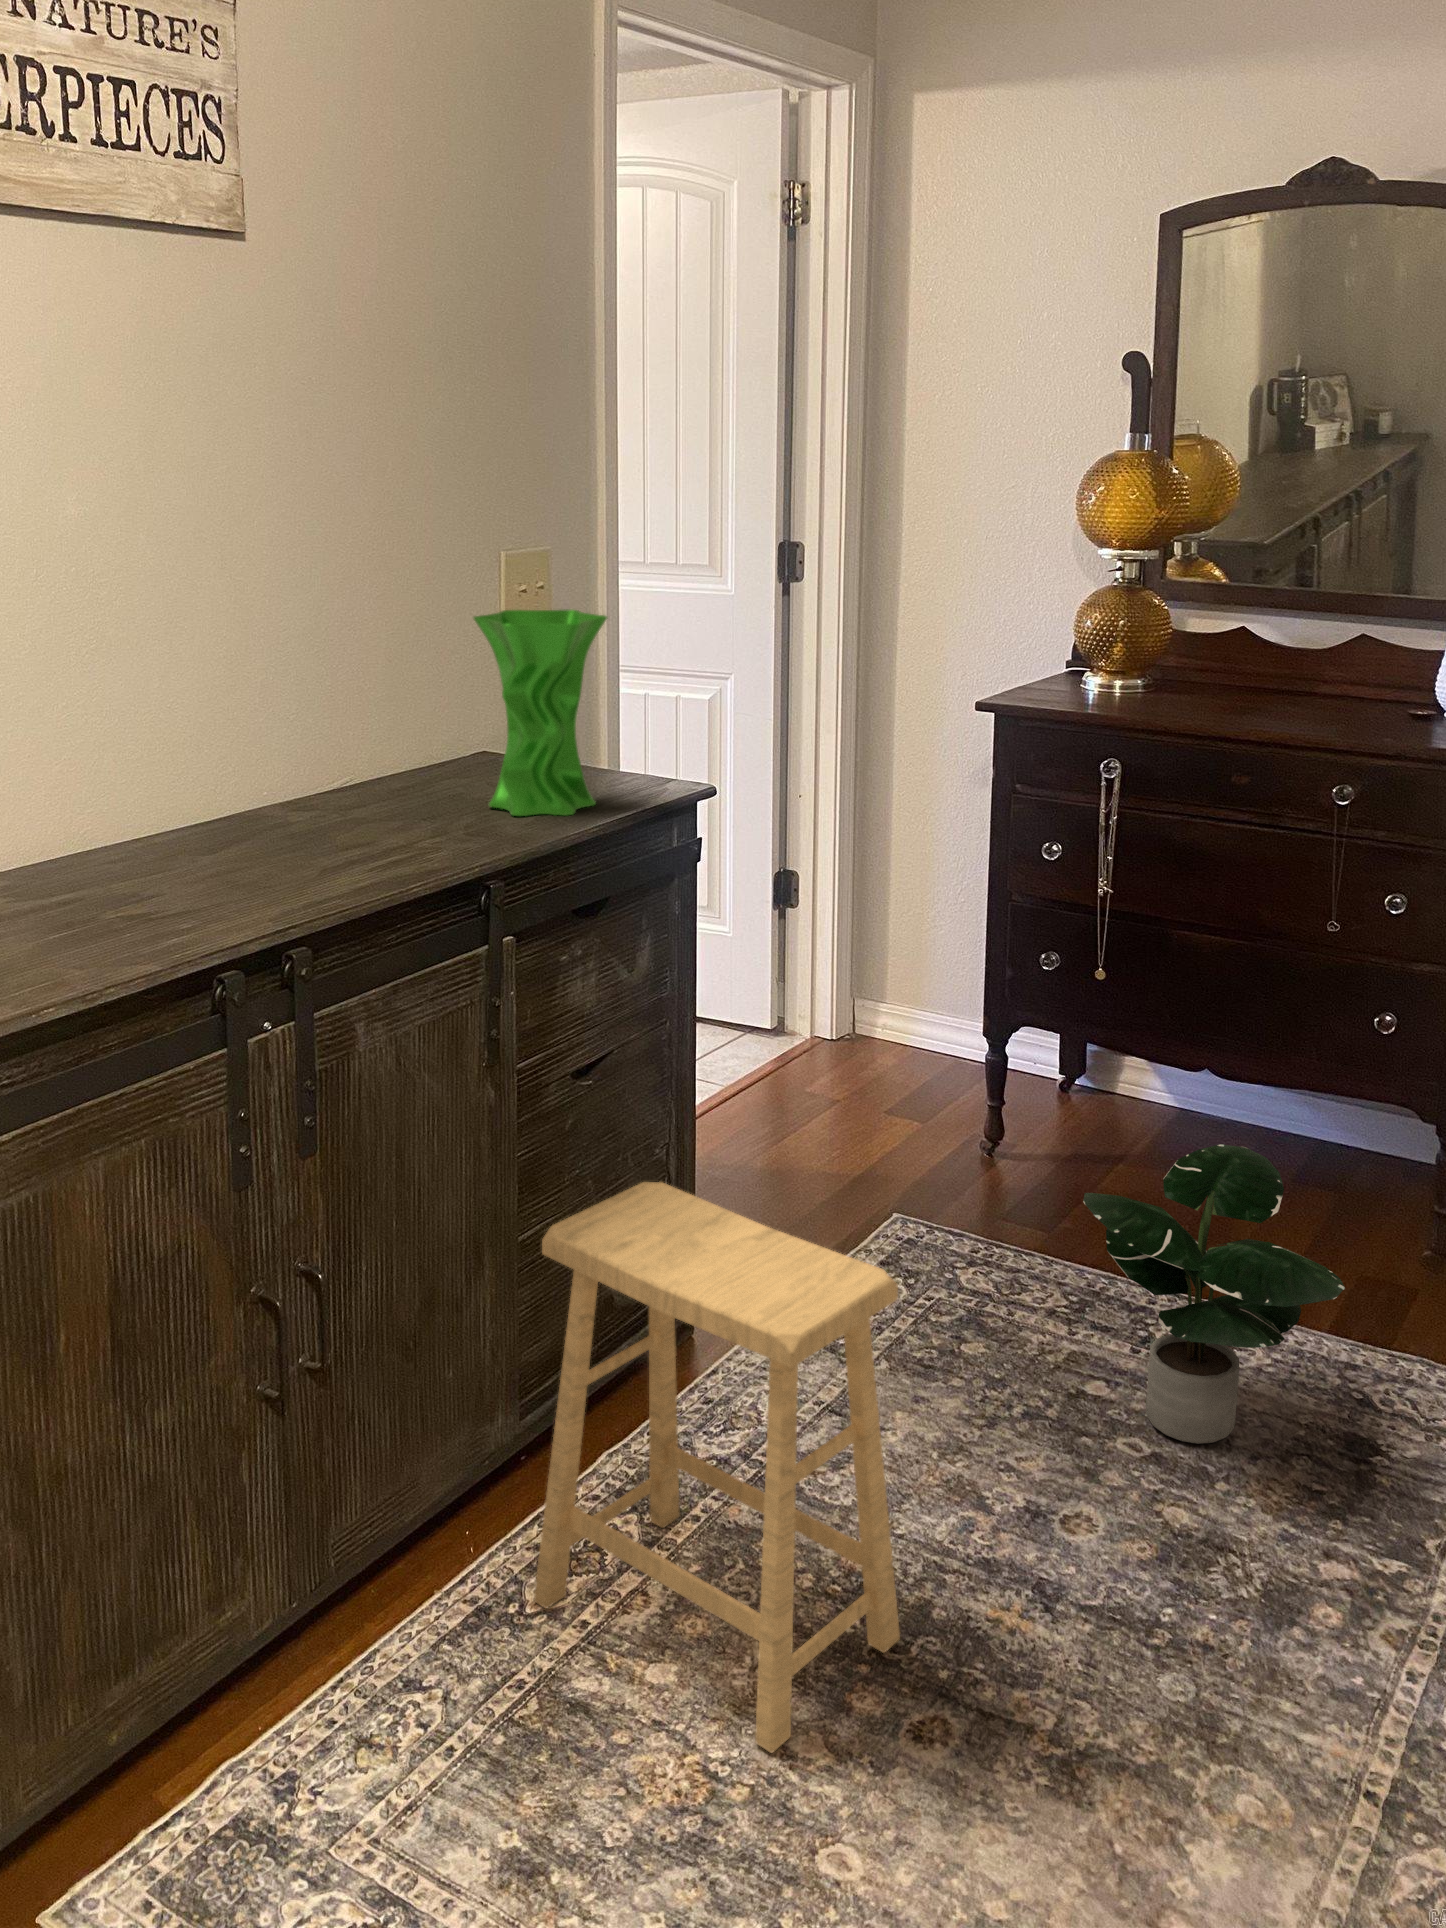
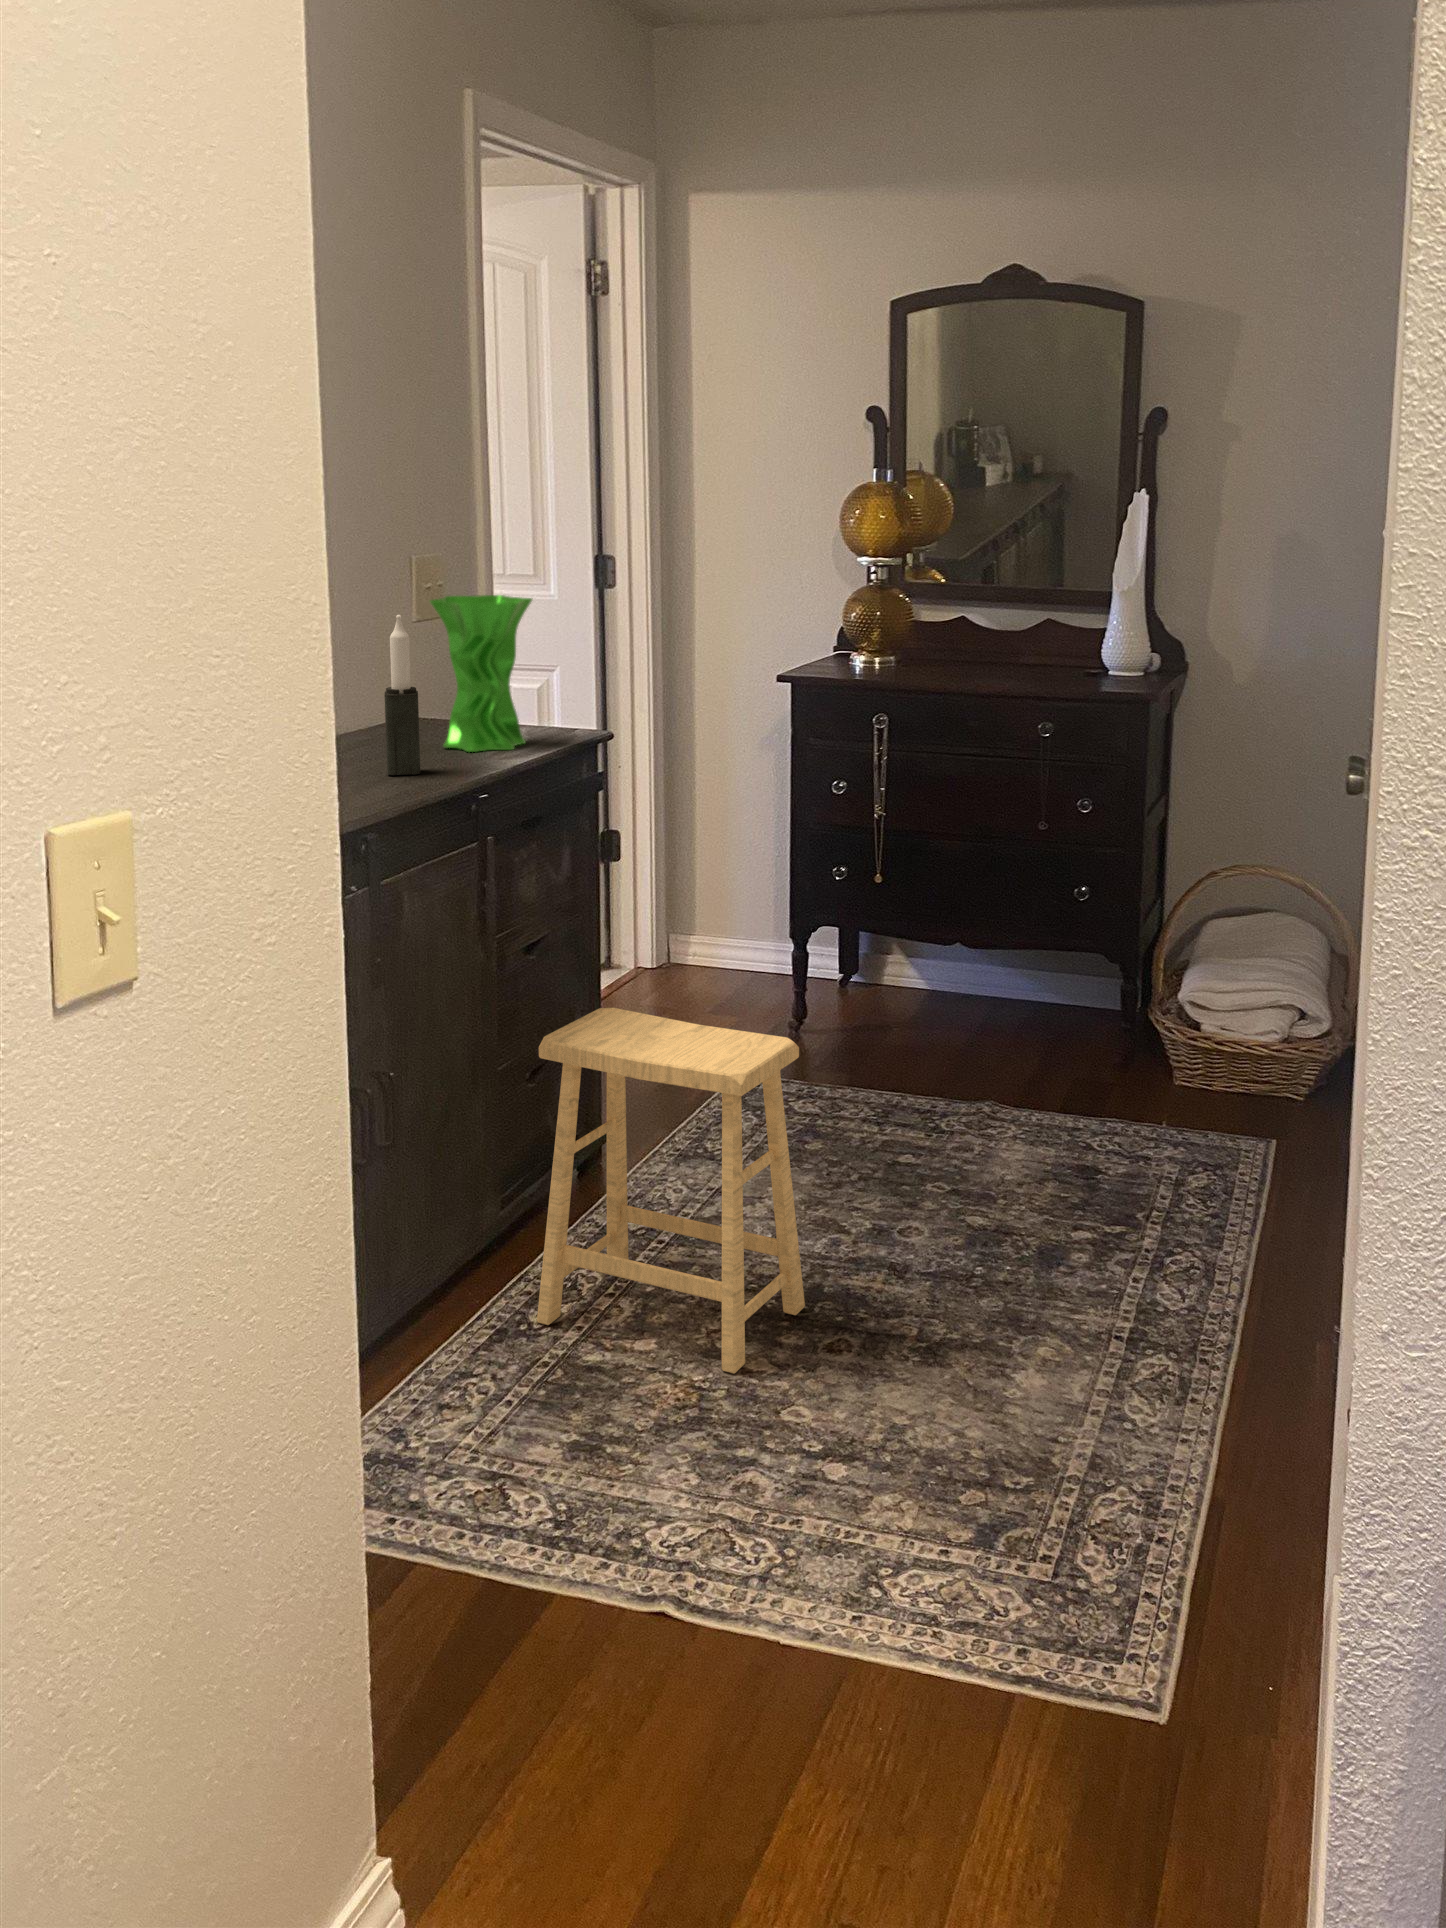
candle: none [382,640,432,851] -> present [384,615,420,775]
potted plant: present [1083,1144,1345,1444] -> none [896,975,1076,1183]

